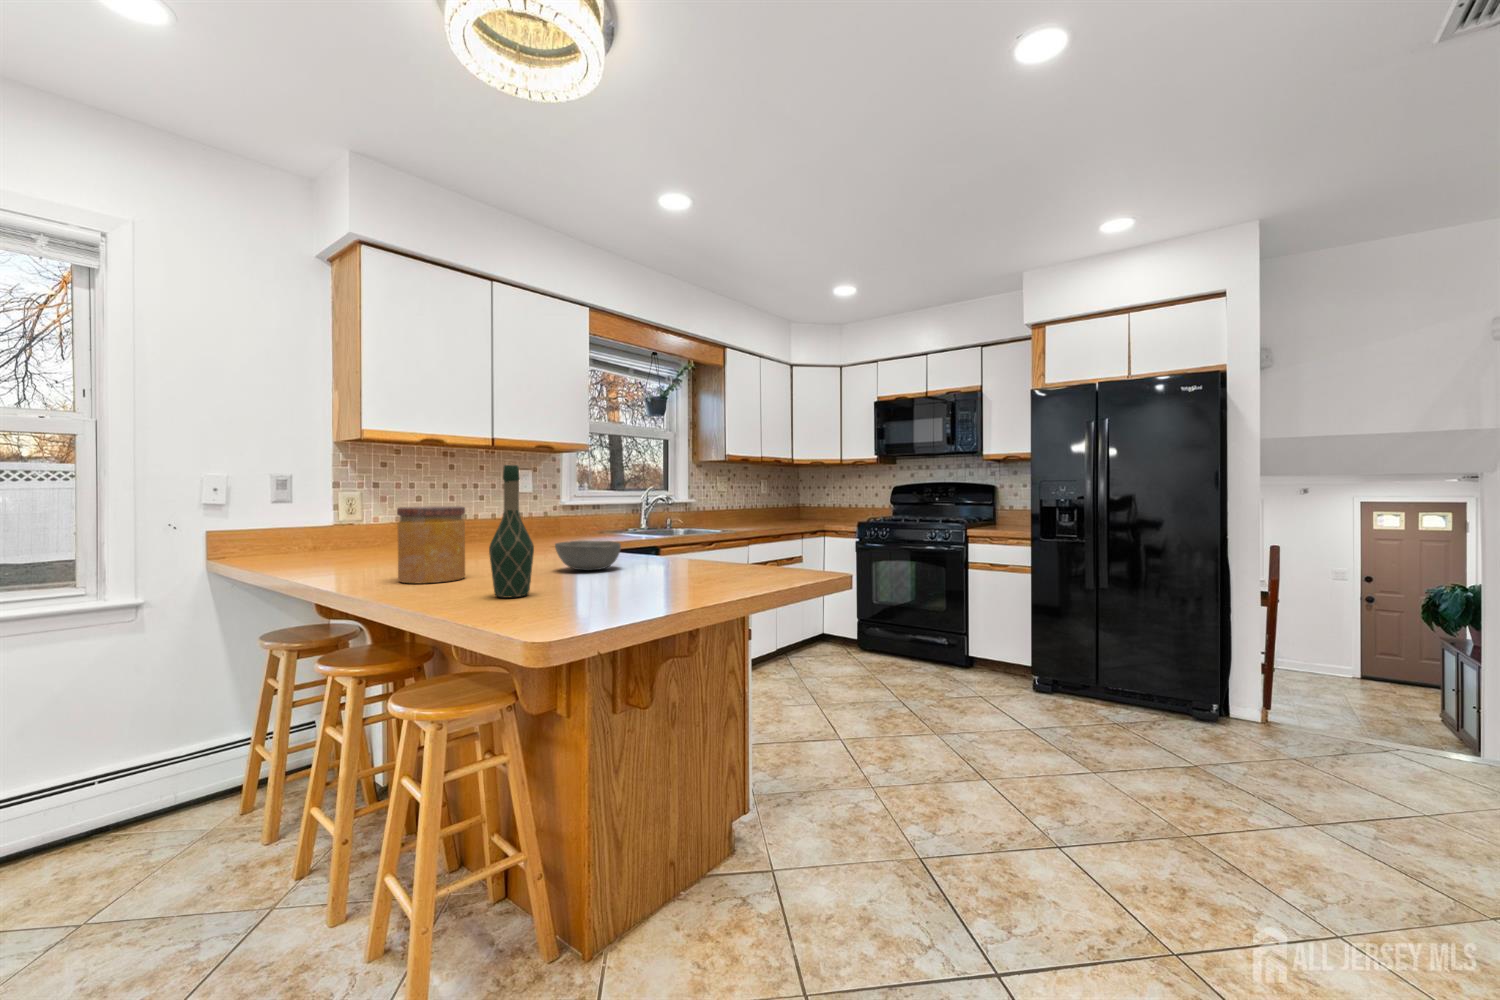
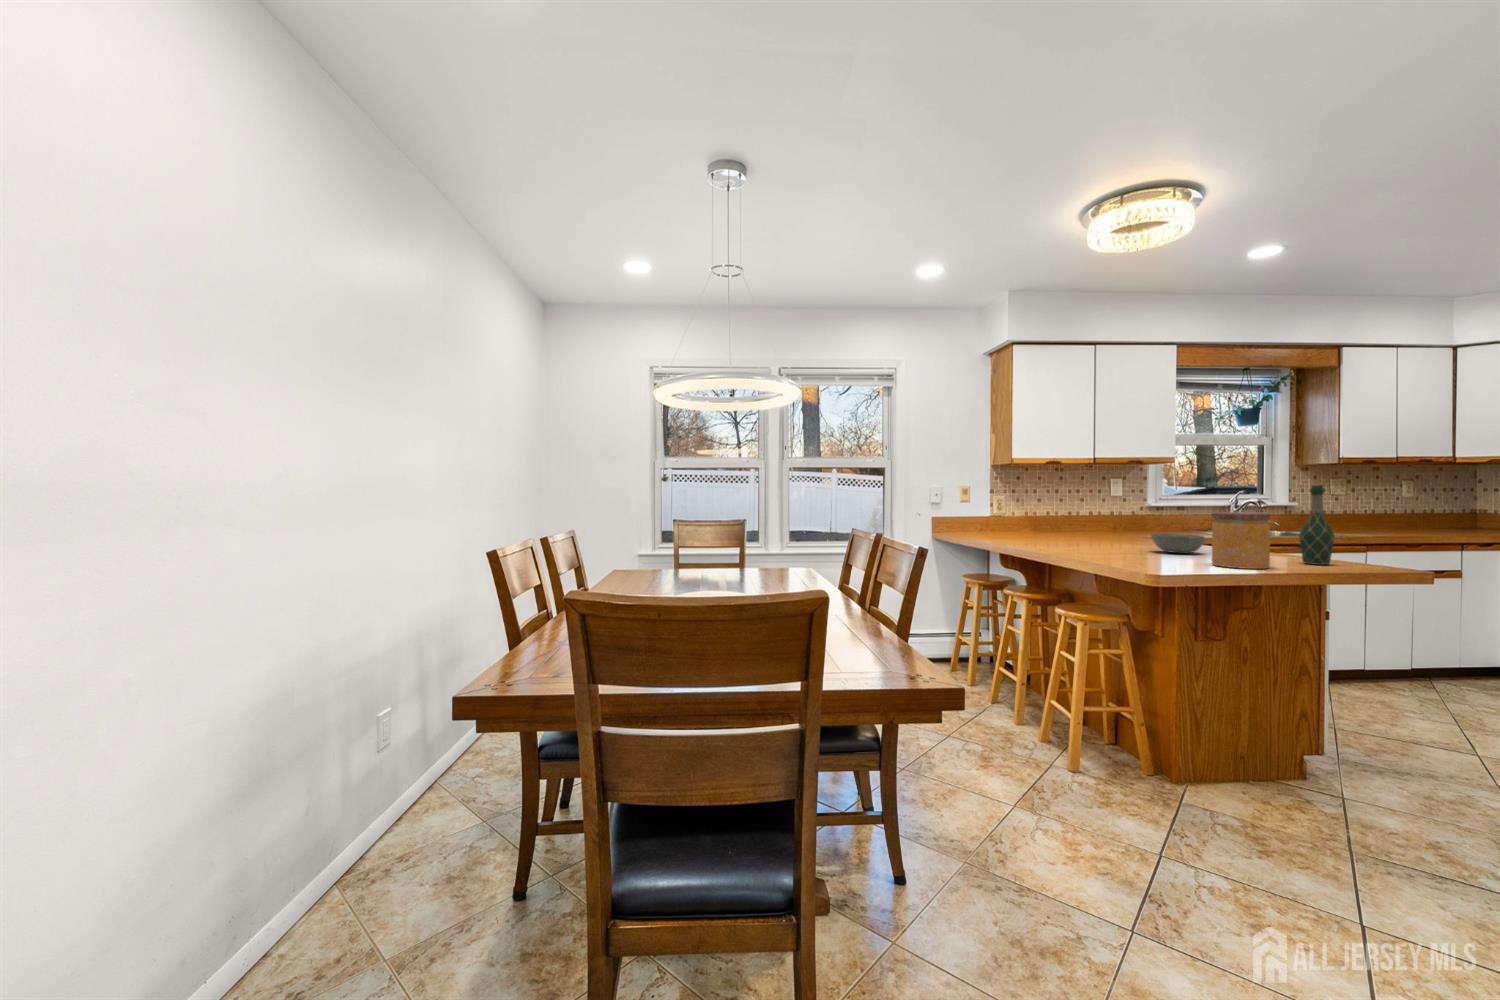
wine bottle: present [489,465,534,598] -> present [1299,485,1334,565]
jar: present [397,506,465,583] -> present [1212,512,1271,569]

